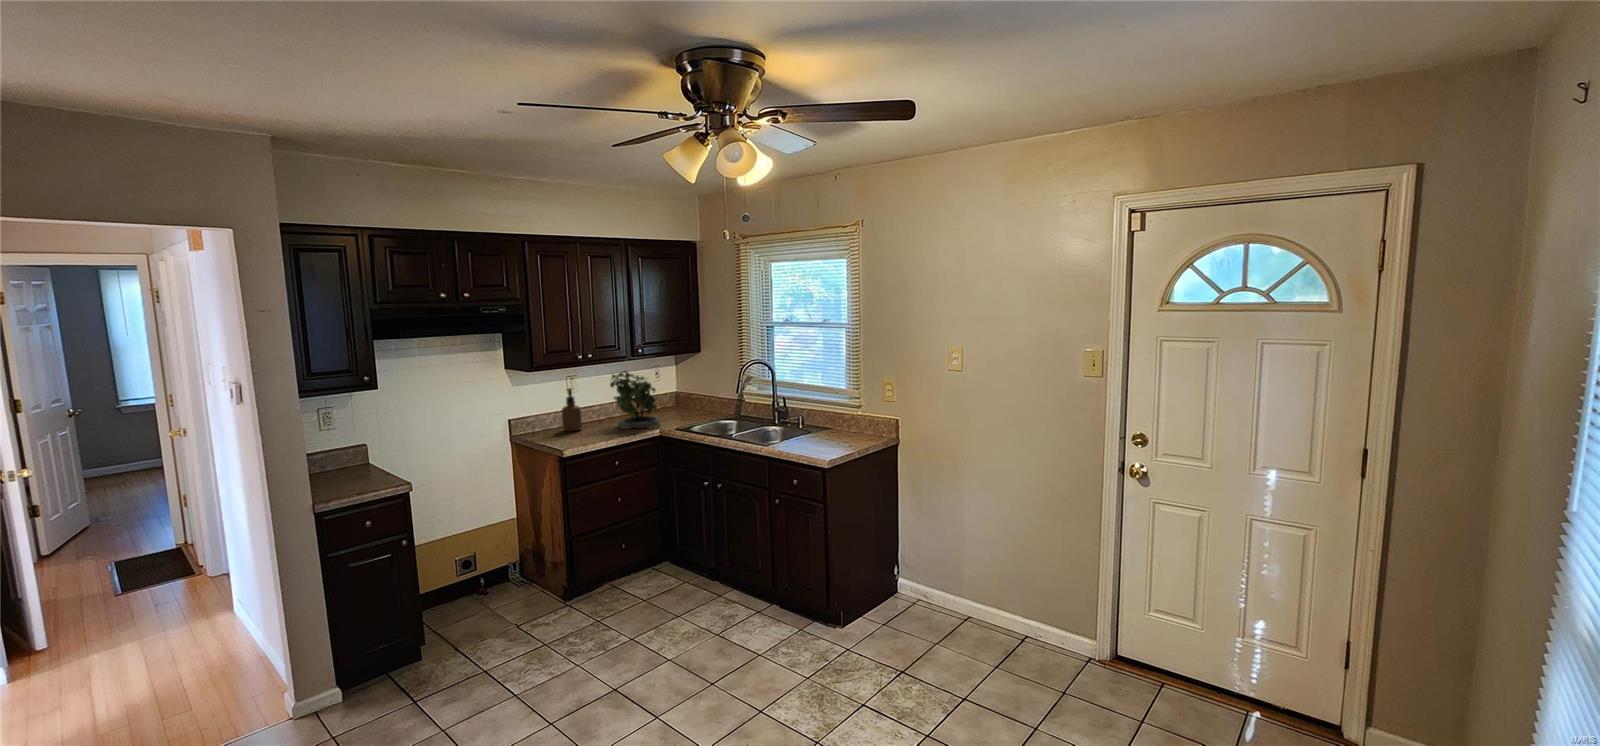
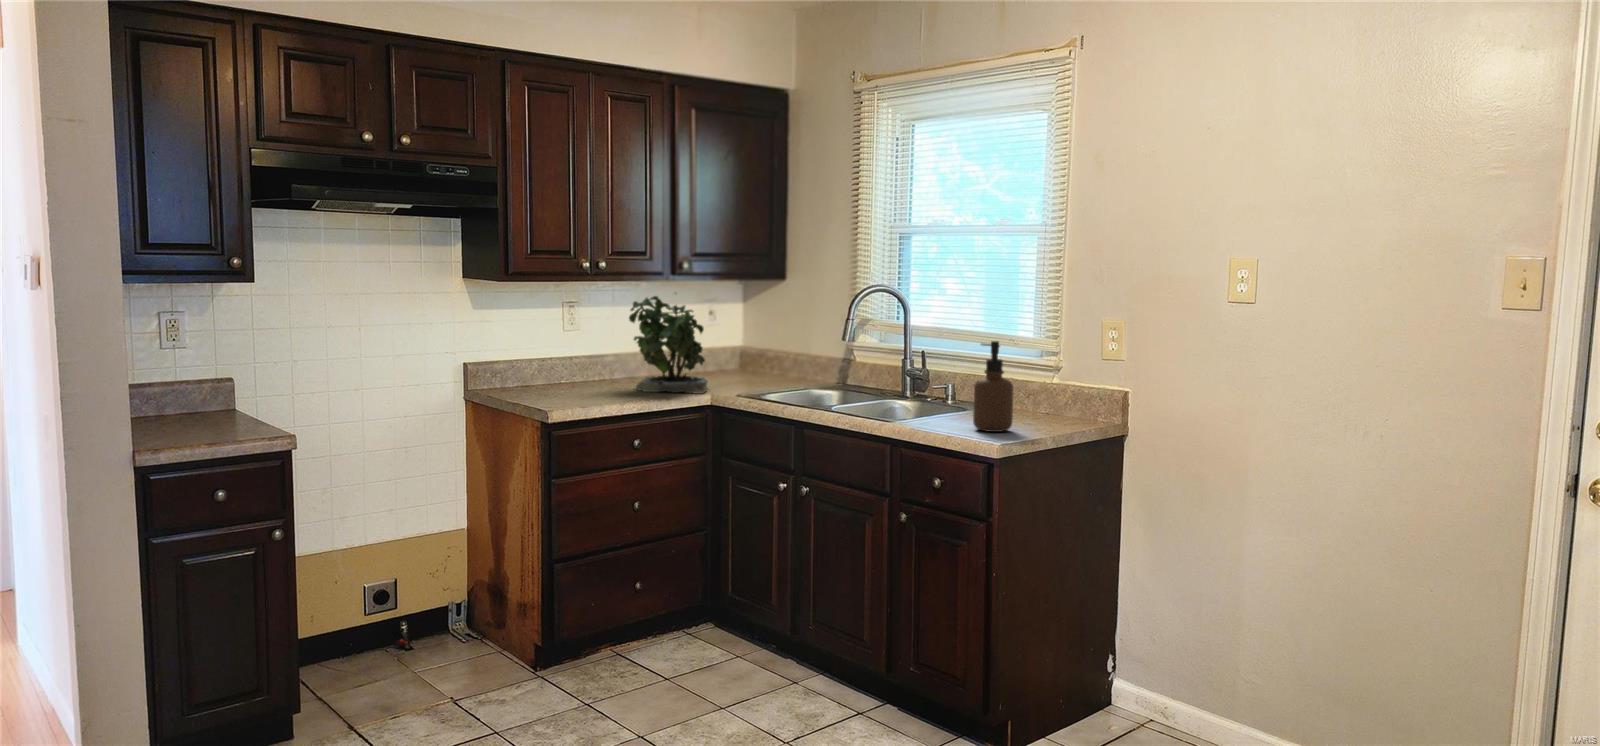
soap dispenser: present [562,388,582,432] -> present [973,341,1013,432]

